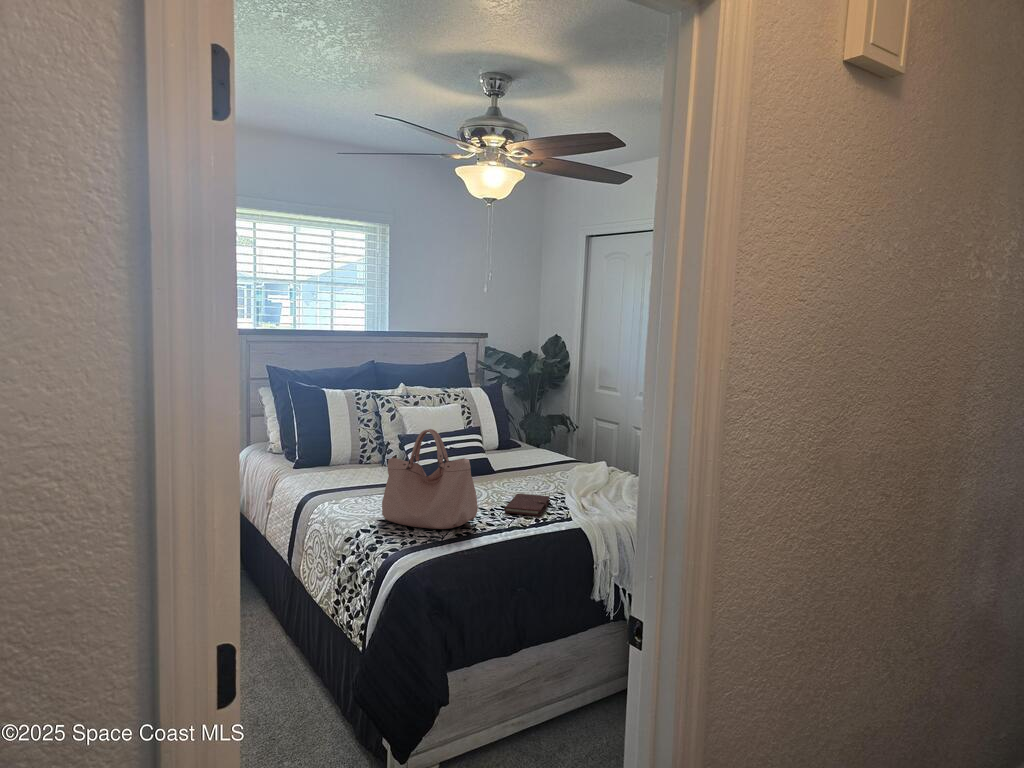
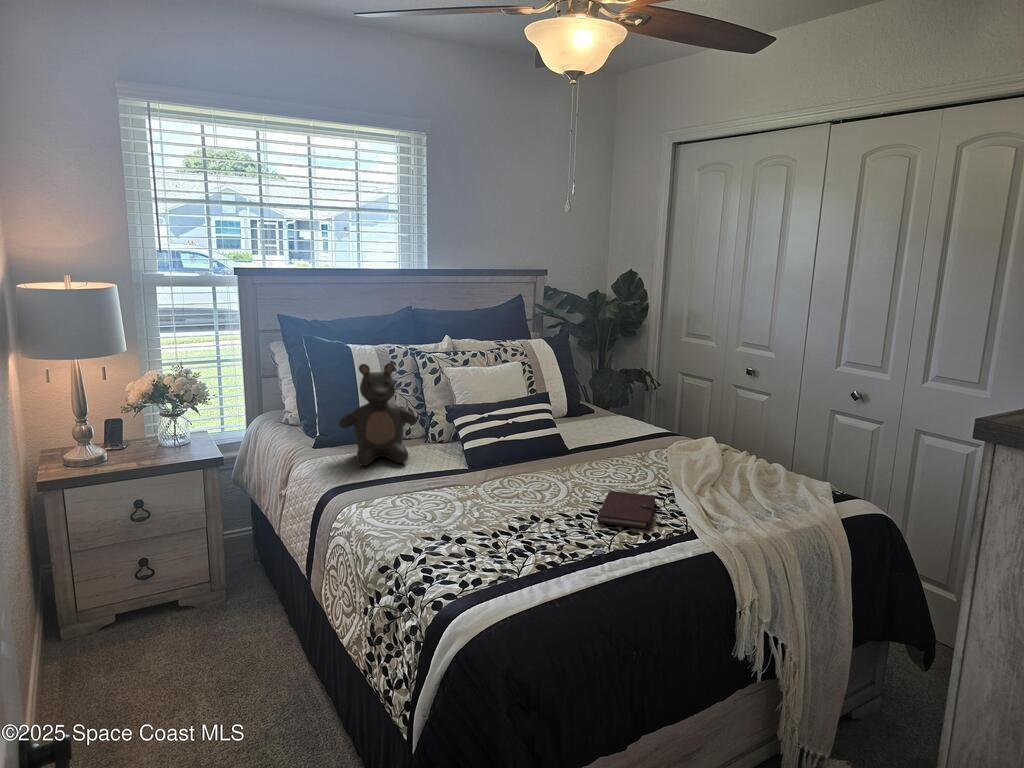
teddy bear: none [314,402,376,480] -> present [339,363,417,466]
handbag: present [382,429,478,529] -> none [429,411,566,555]

